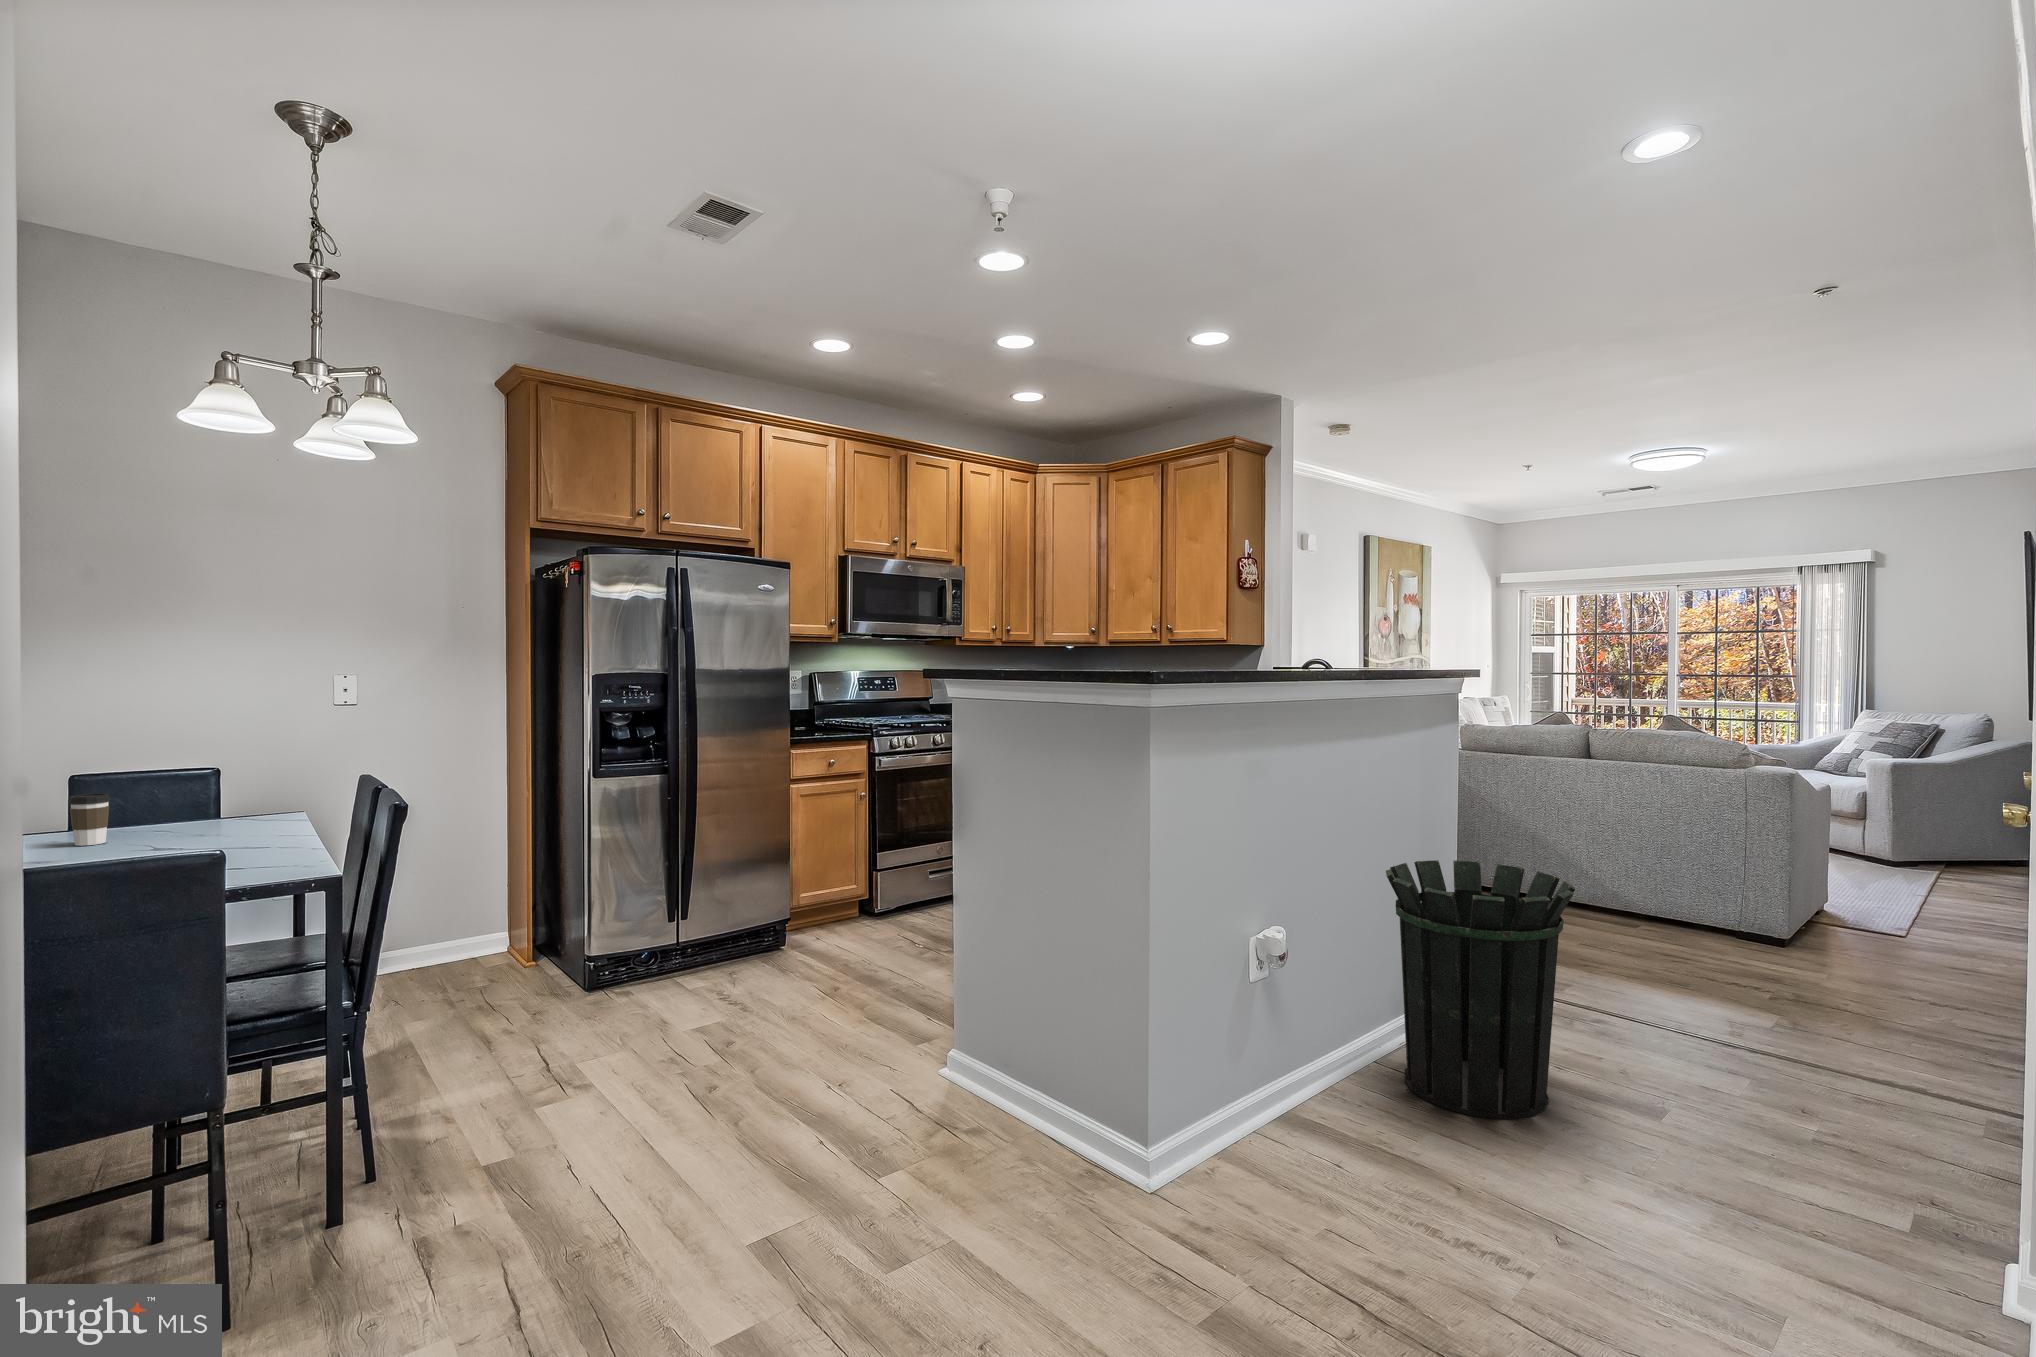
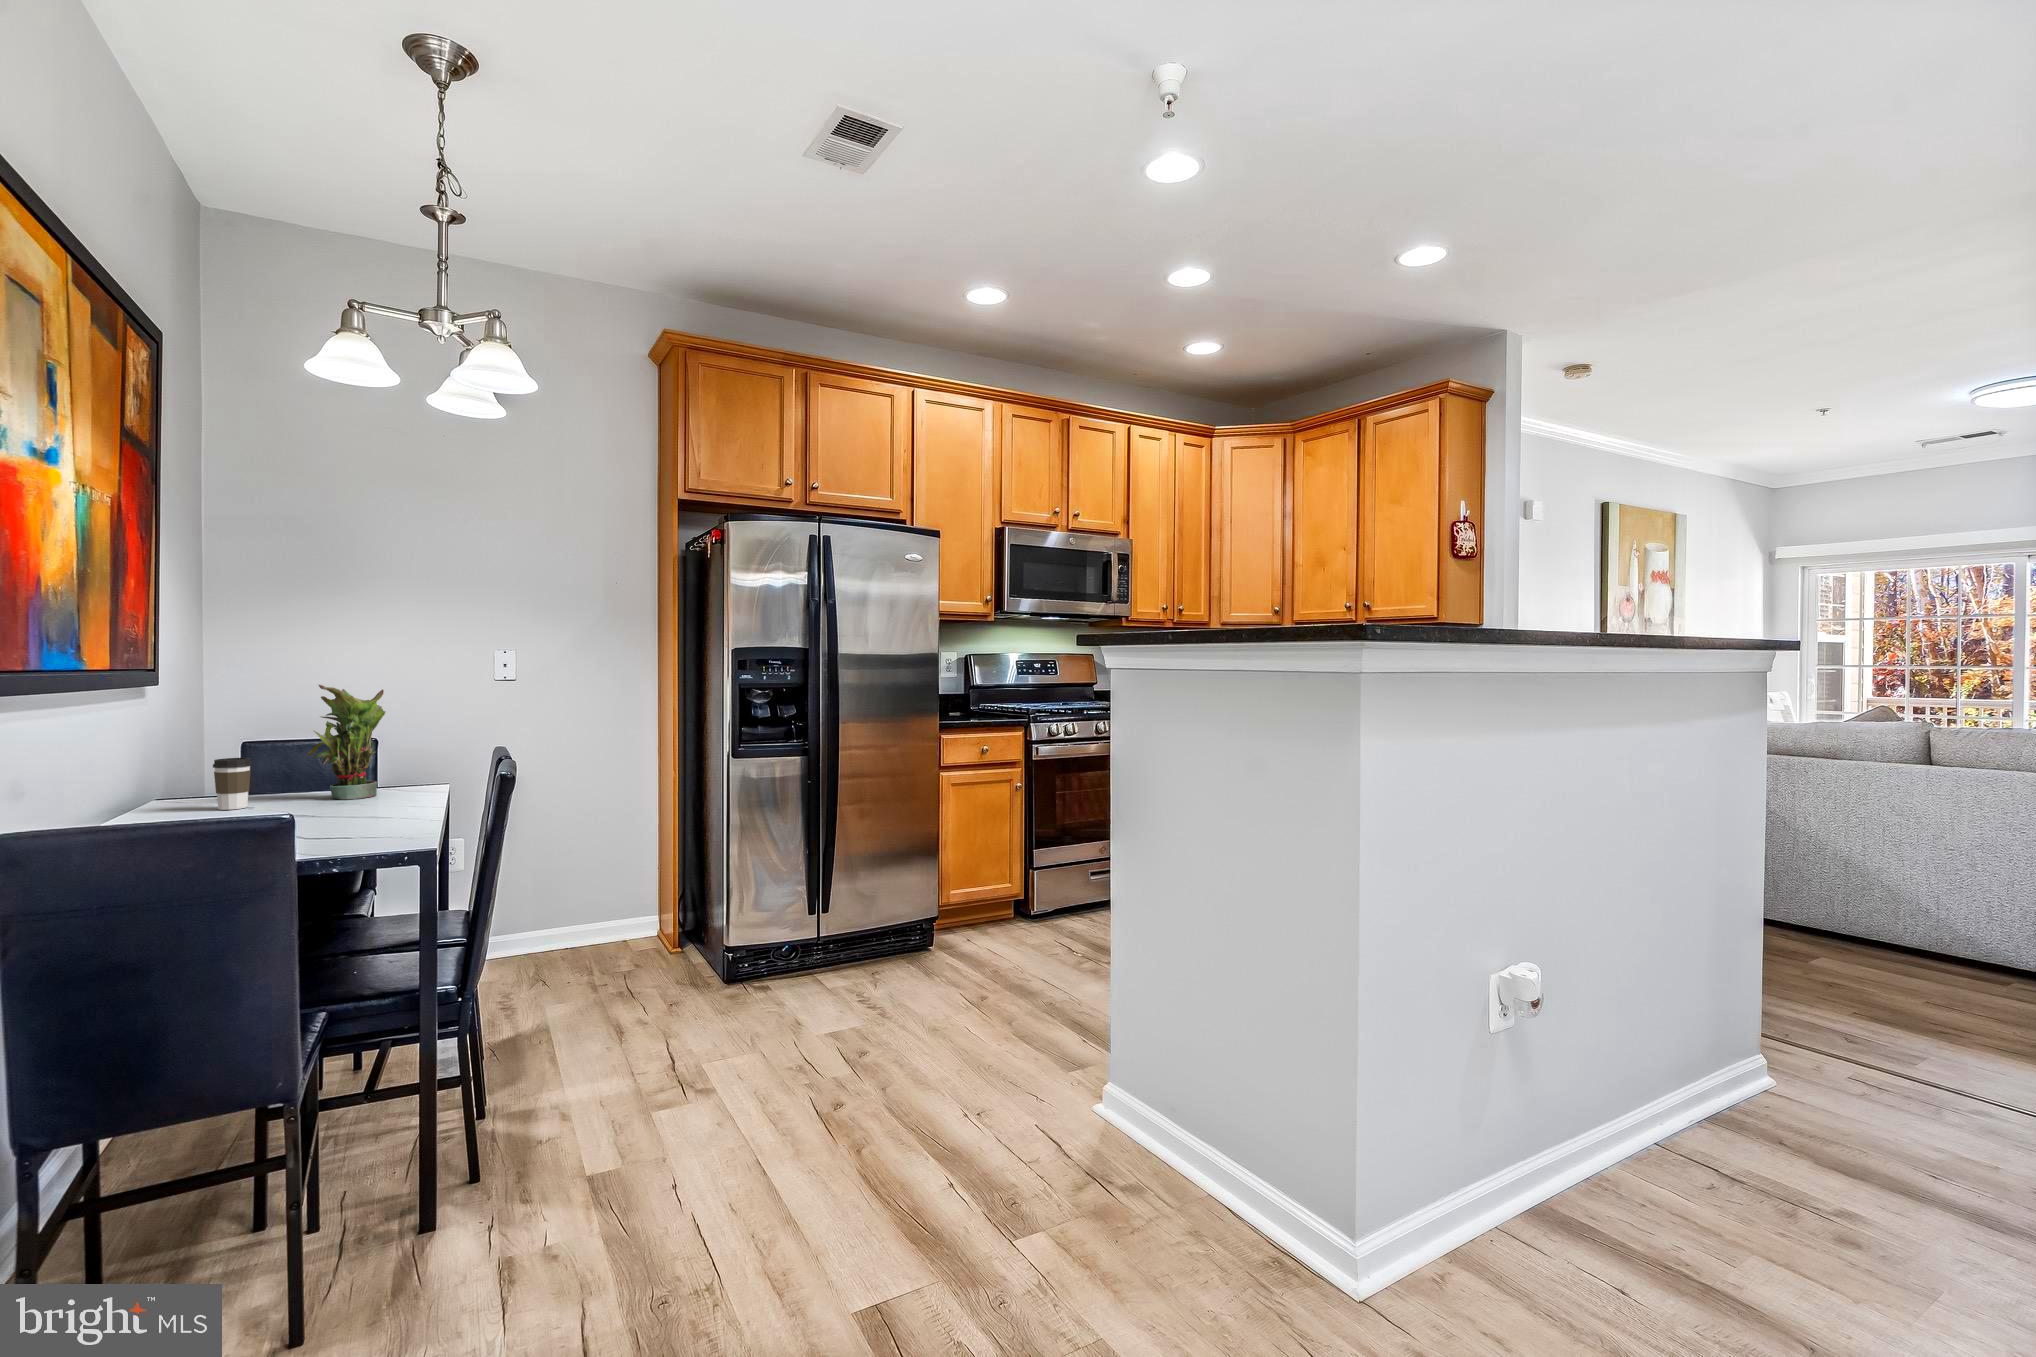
potted plant: none [163,720,249,831] -> present [307,685,385,799]
waste bin: present [1386,860,1575,1120] -> none [1672,885,1973,1247]

